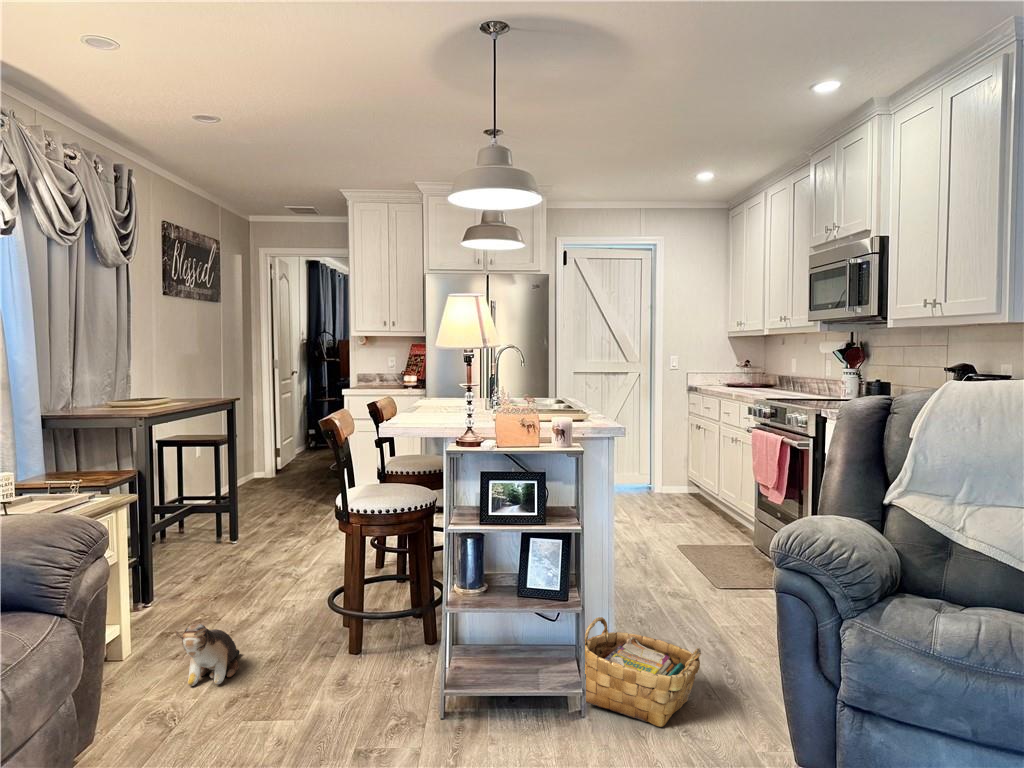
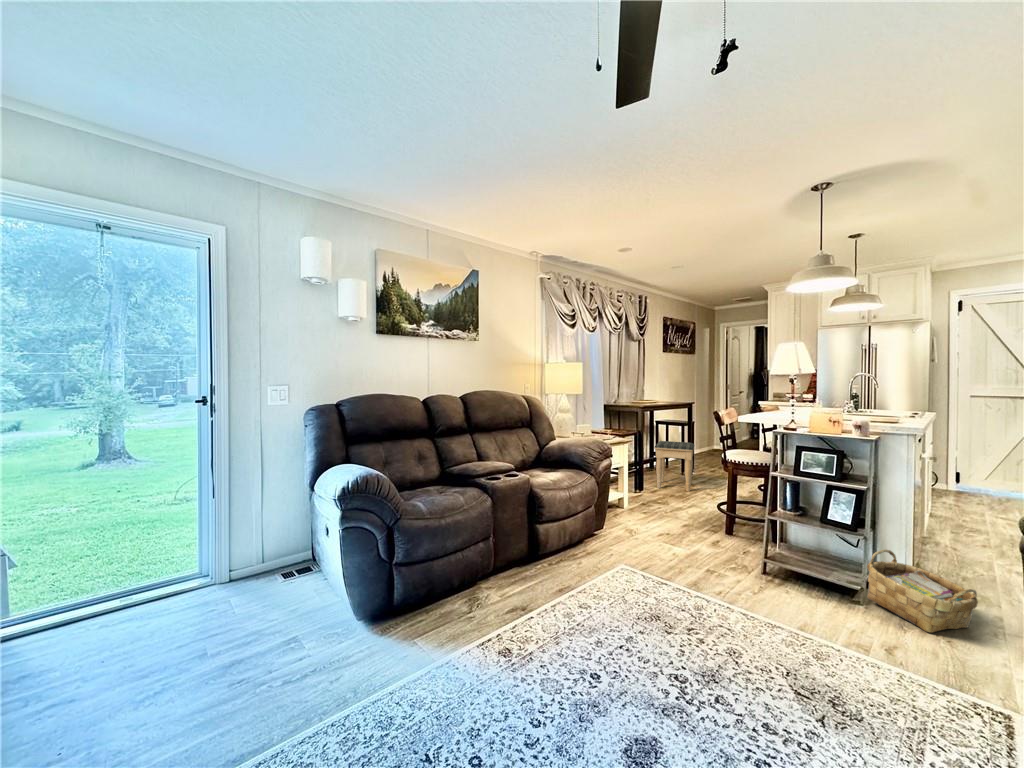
footstool: none [172,480,252,584] -> present [654,441,694,491]
plush toy: present [175,623,240,686] -> none [637,500,672,531]

